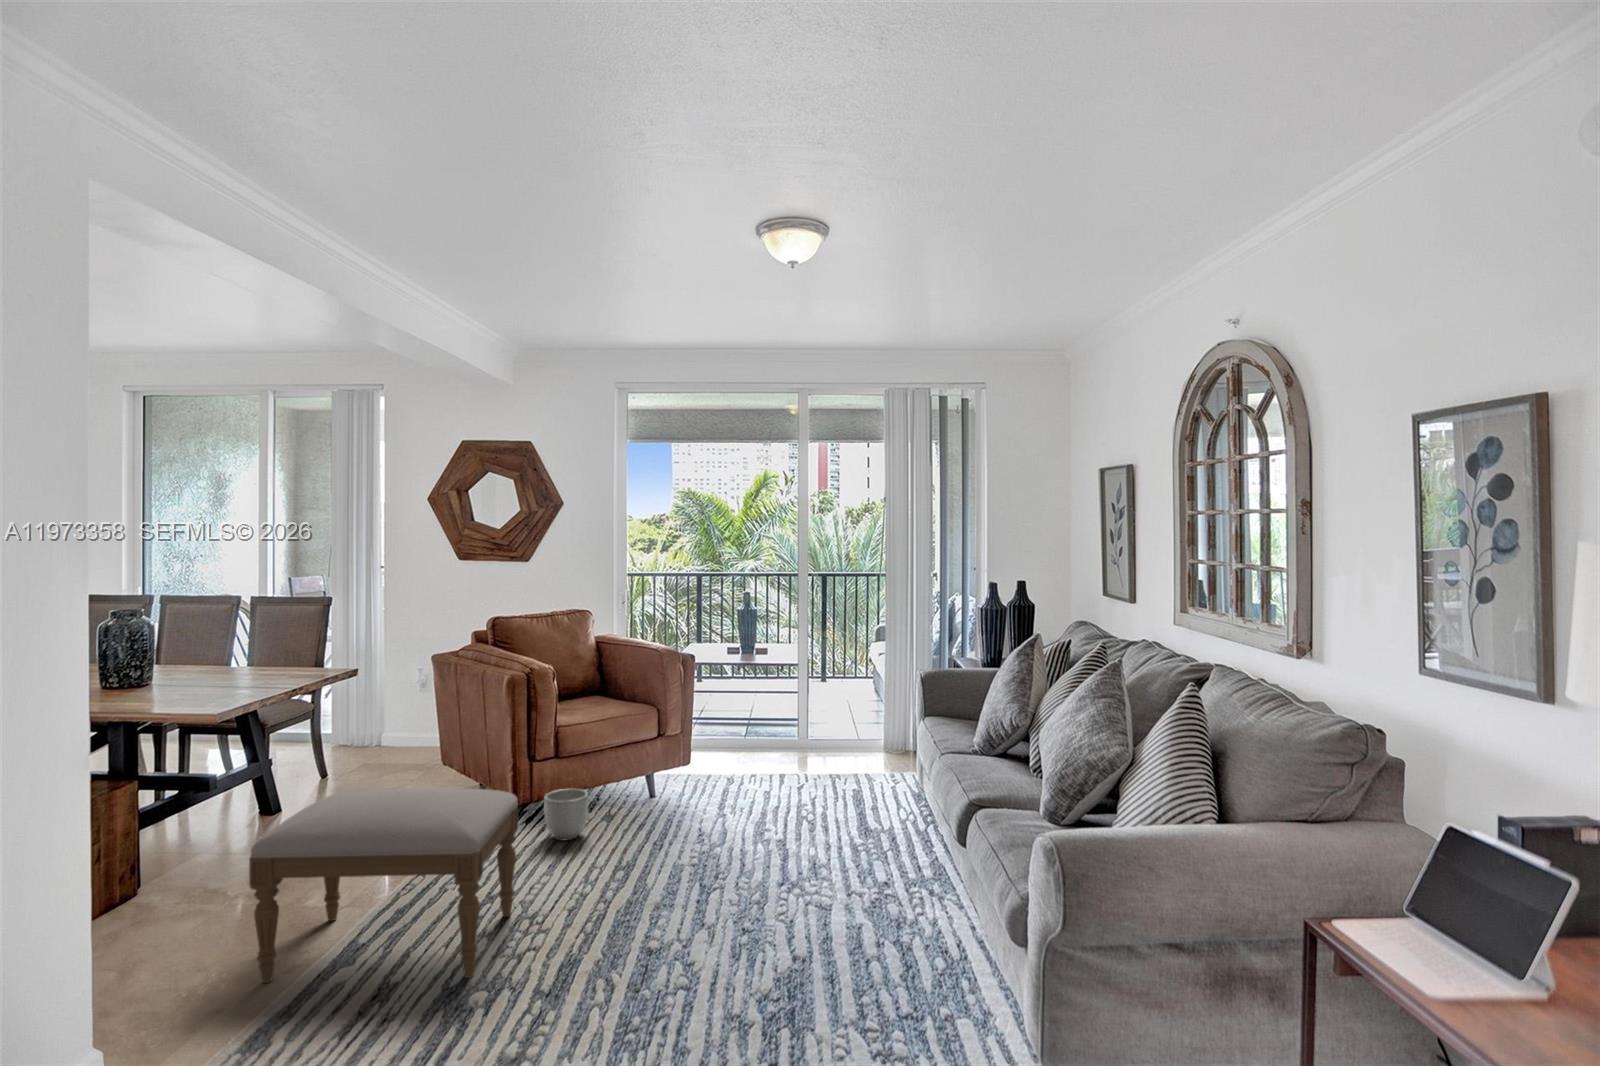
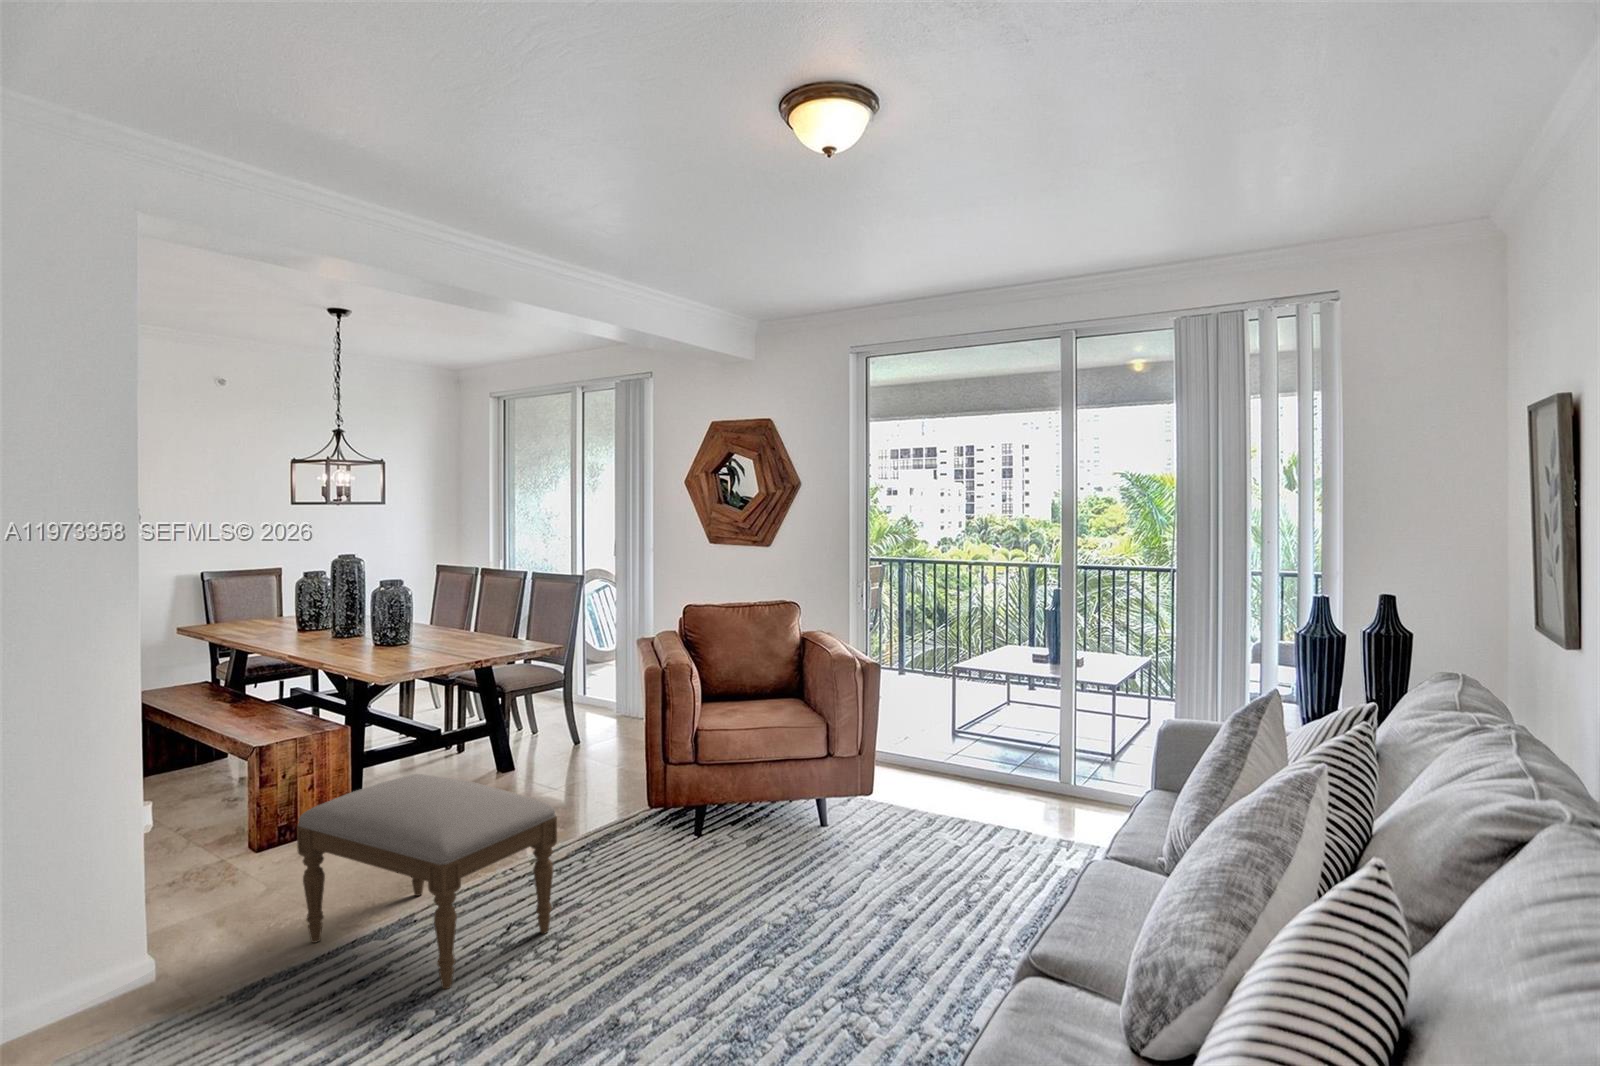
planter: present [544,789,589,840] -> none [668,802,716,860]

